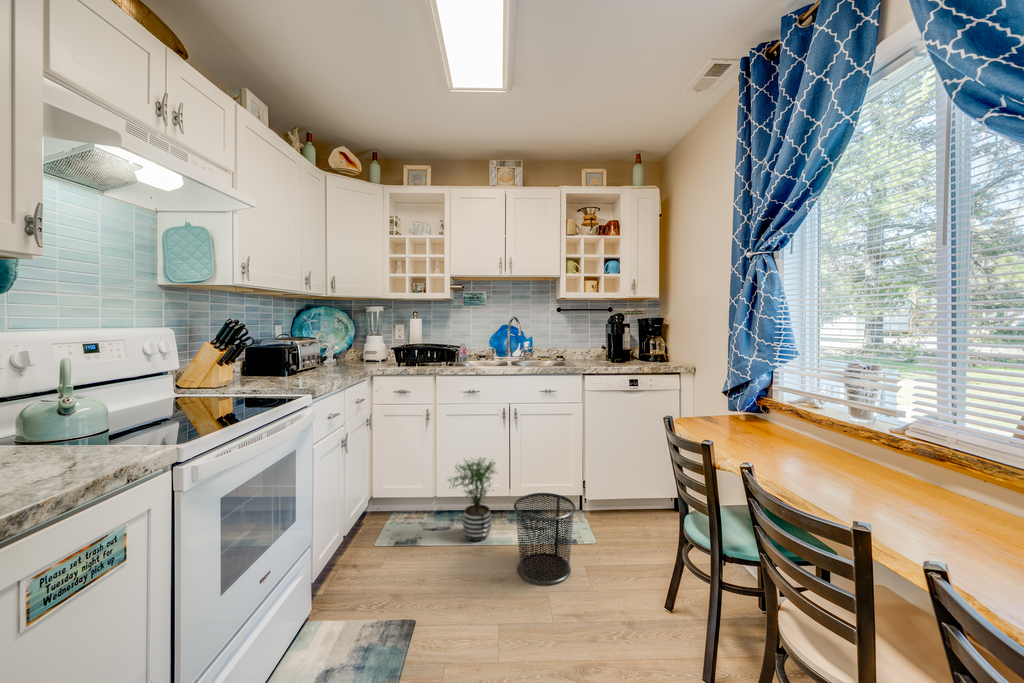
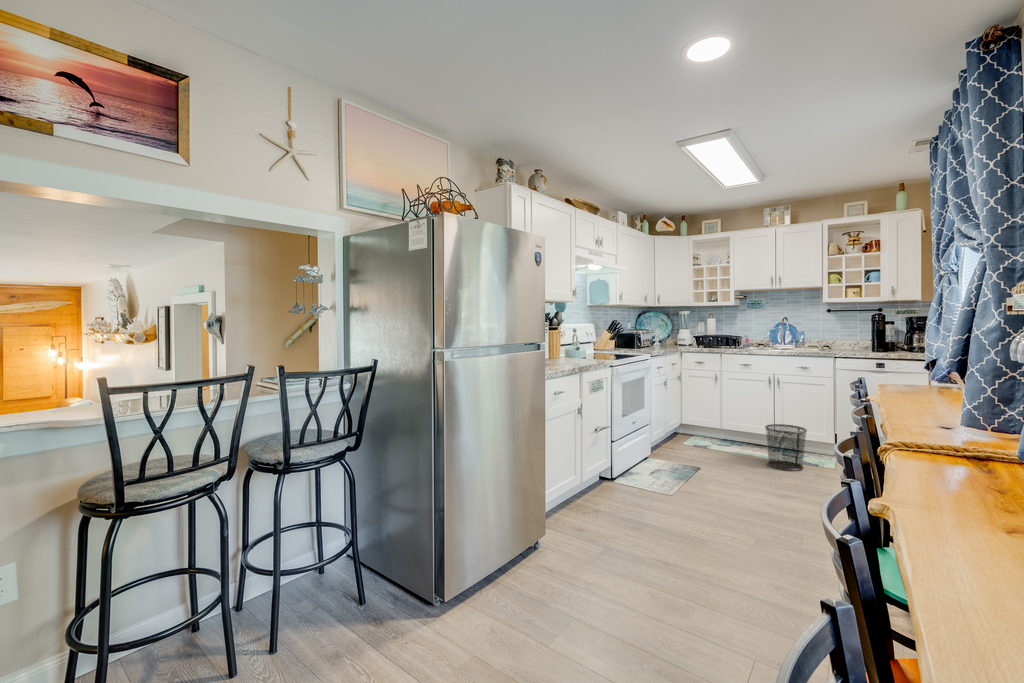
potted plant: present [449,458,495,541] -> none [726,403,764,453]

